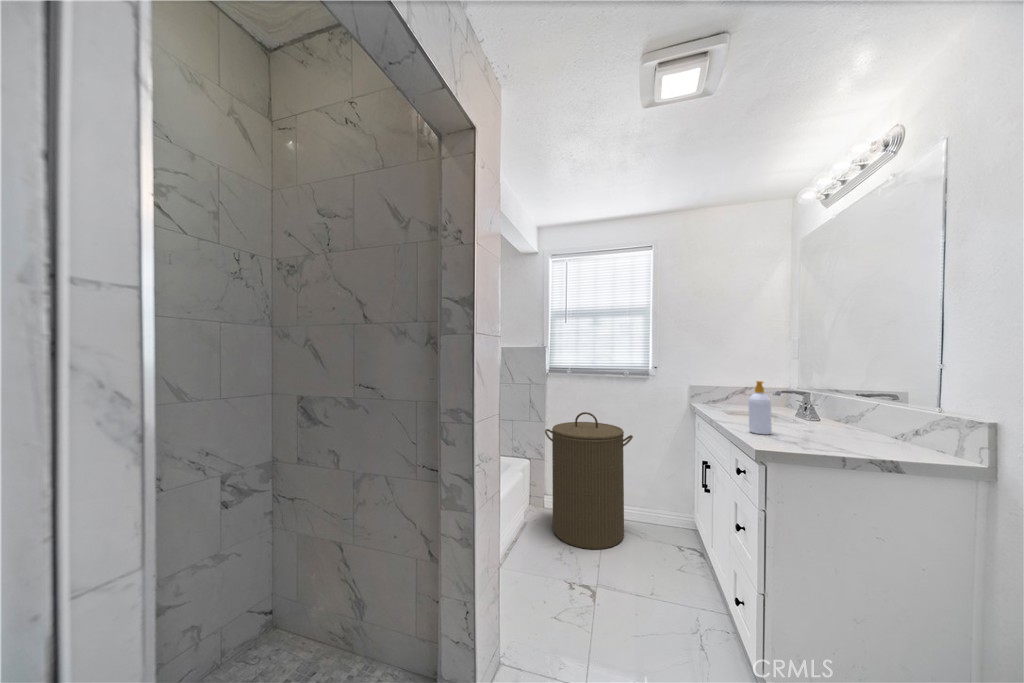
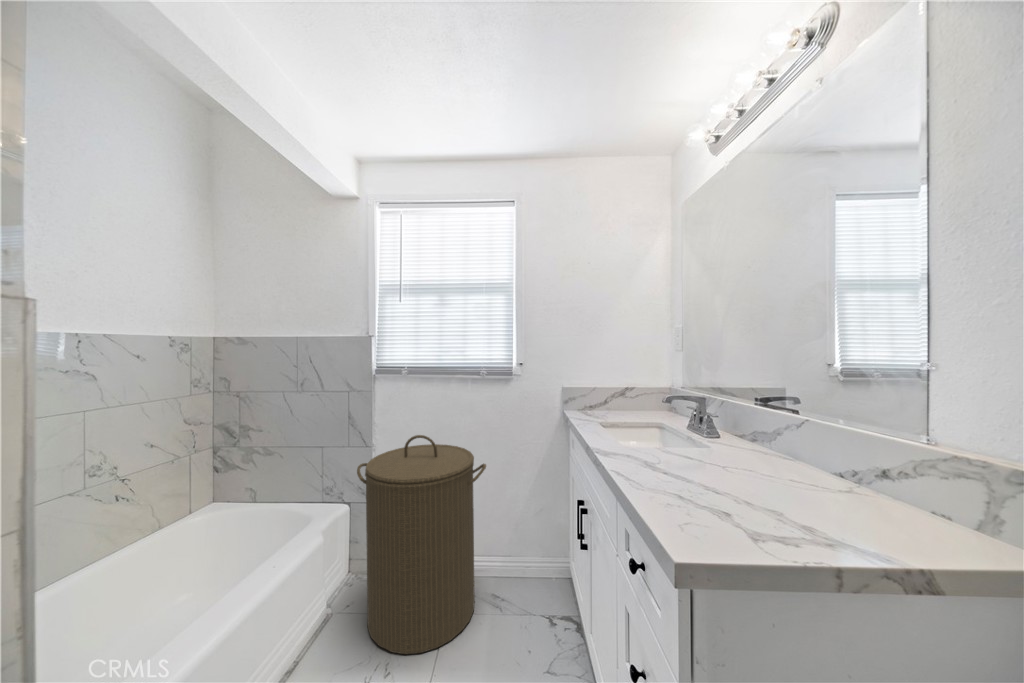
soap bottle: present [749,381,772,434] -> none [644,393,679,488]

